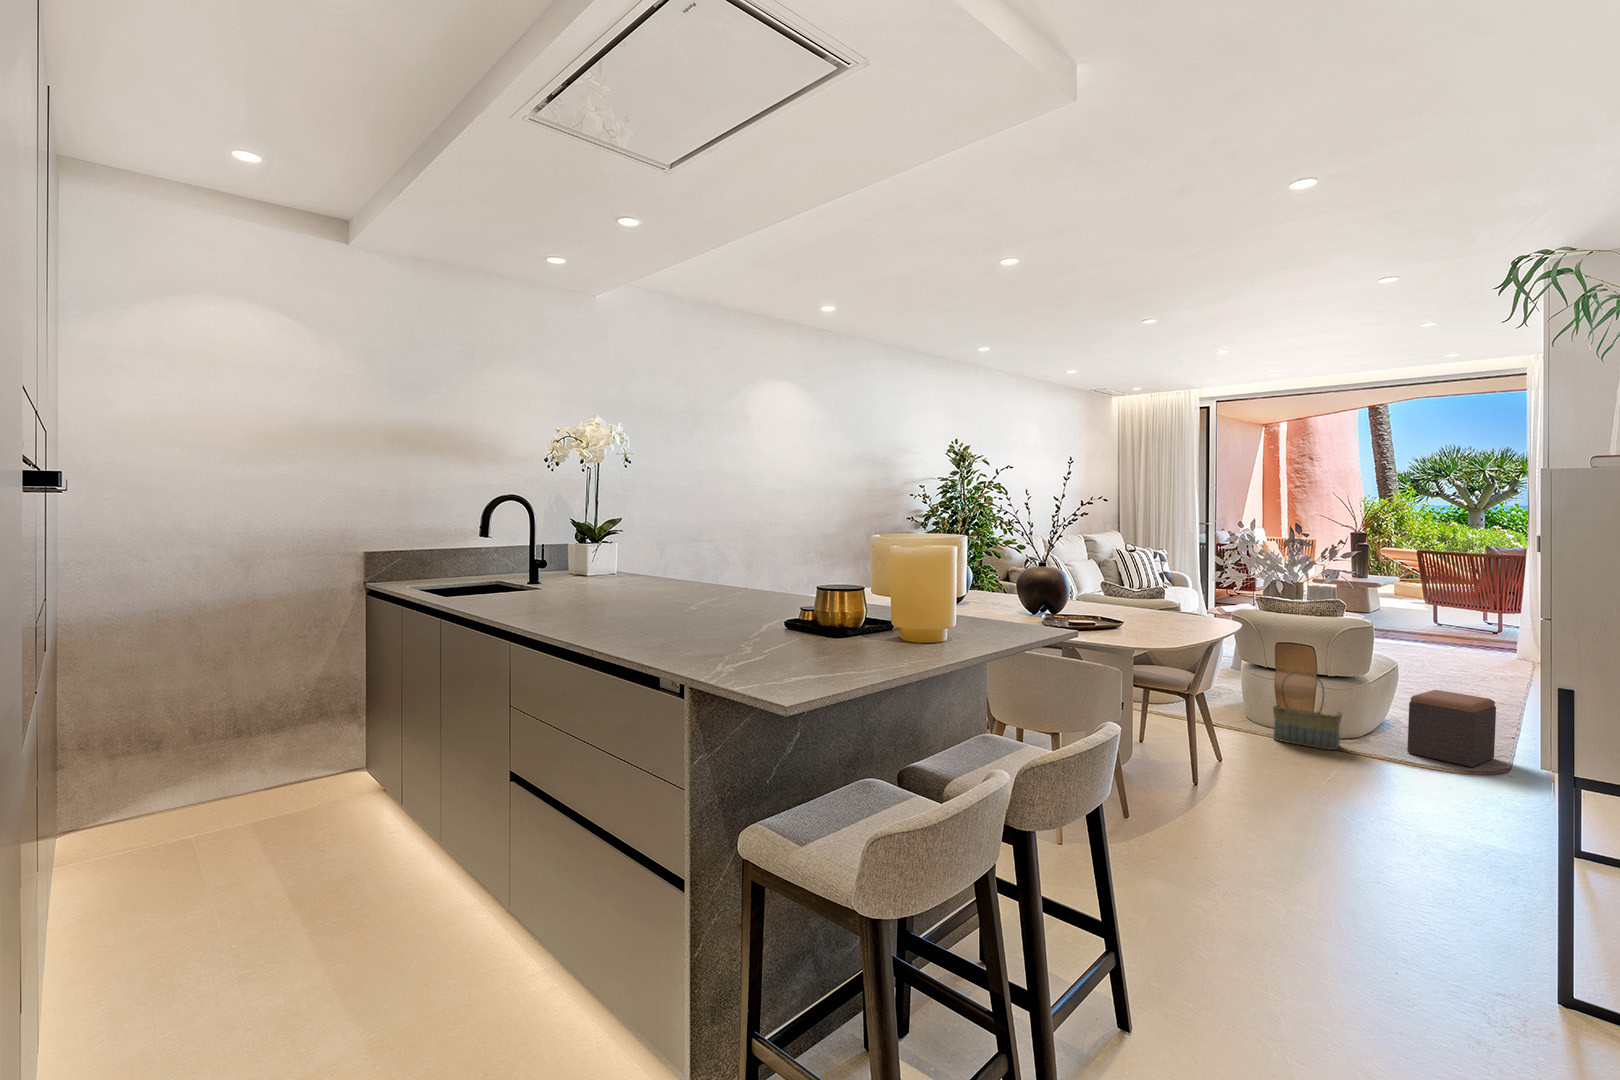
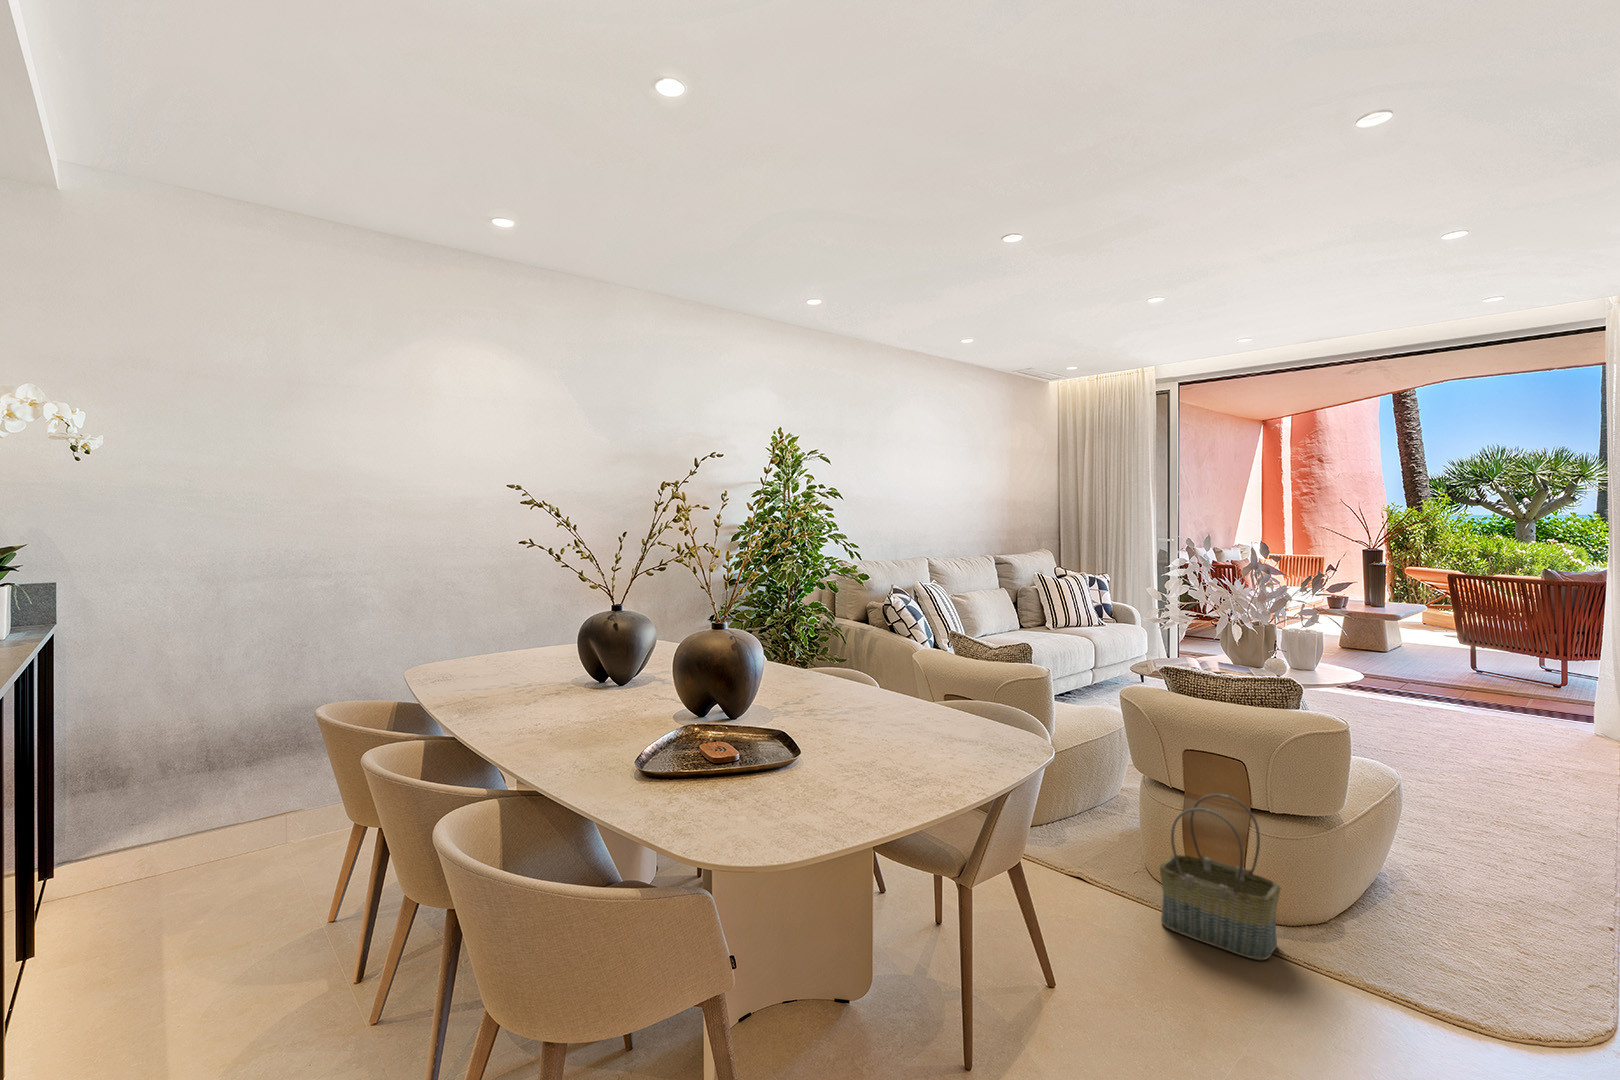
footstool: present [1407,690,1496,767] -> none [1402,848,1577,1029]

